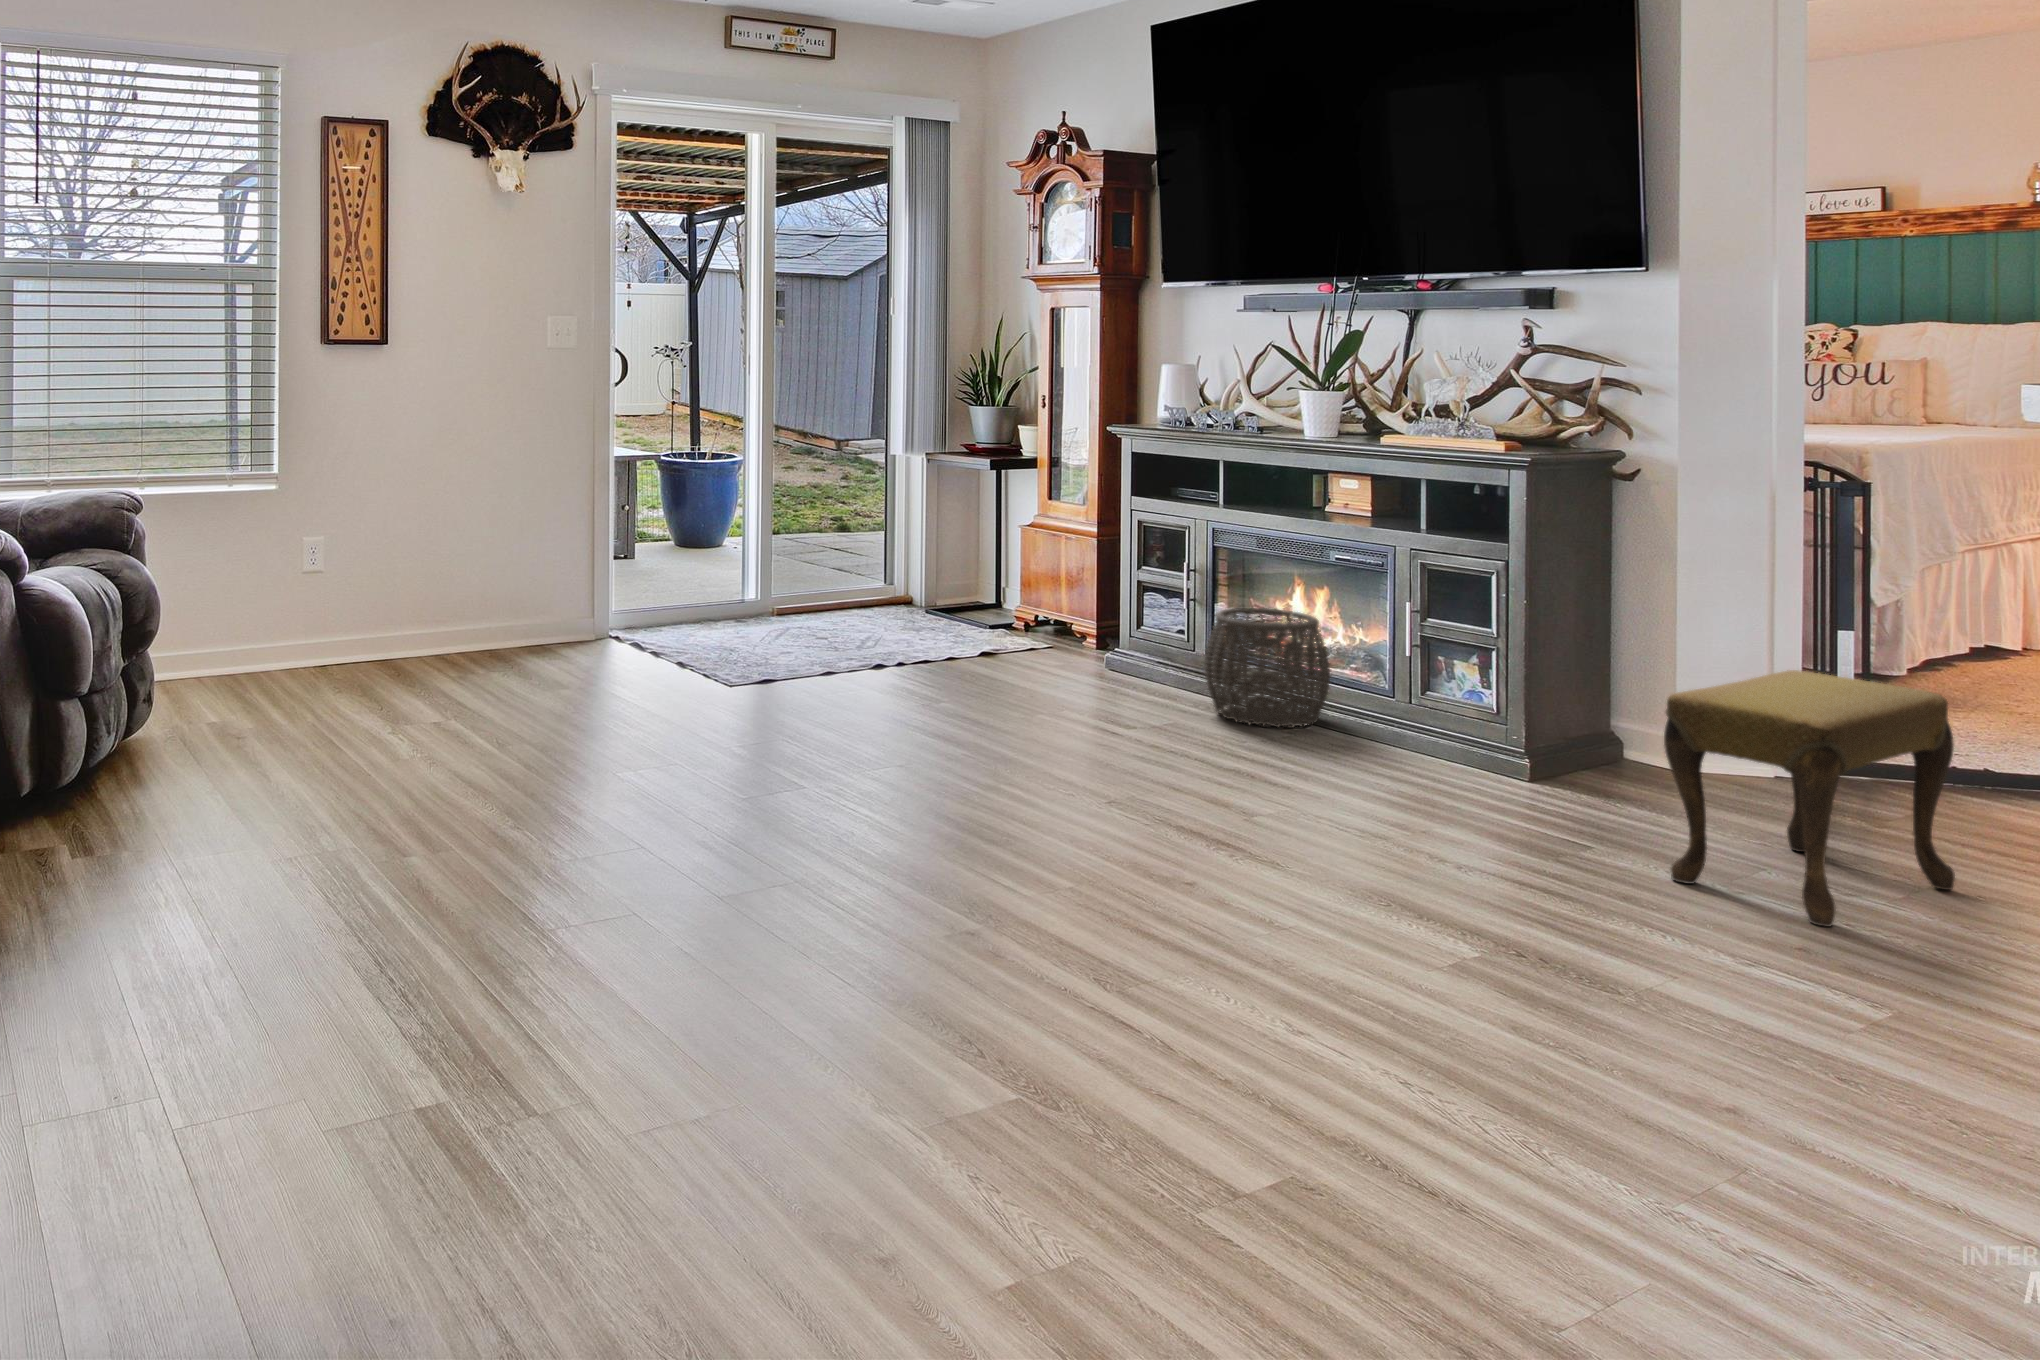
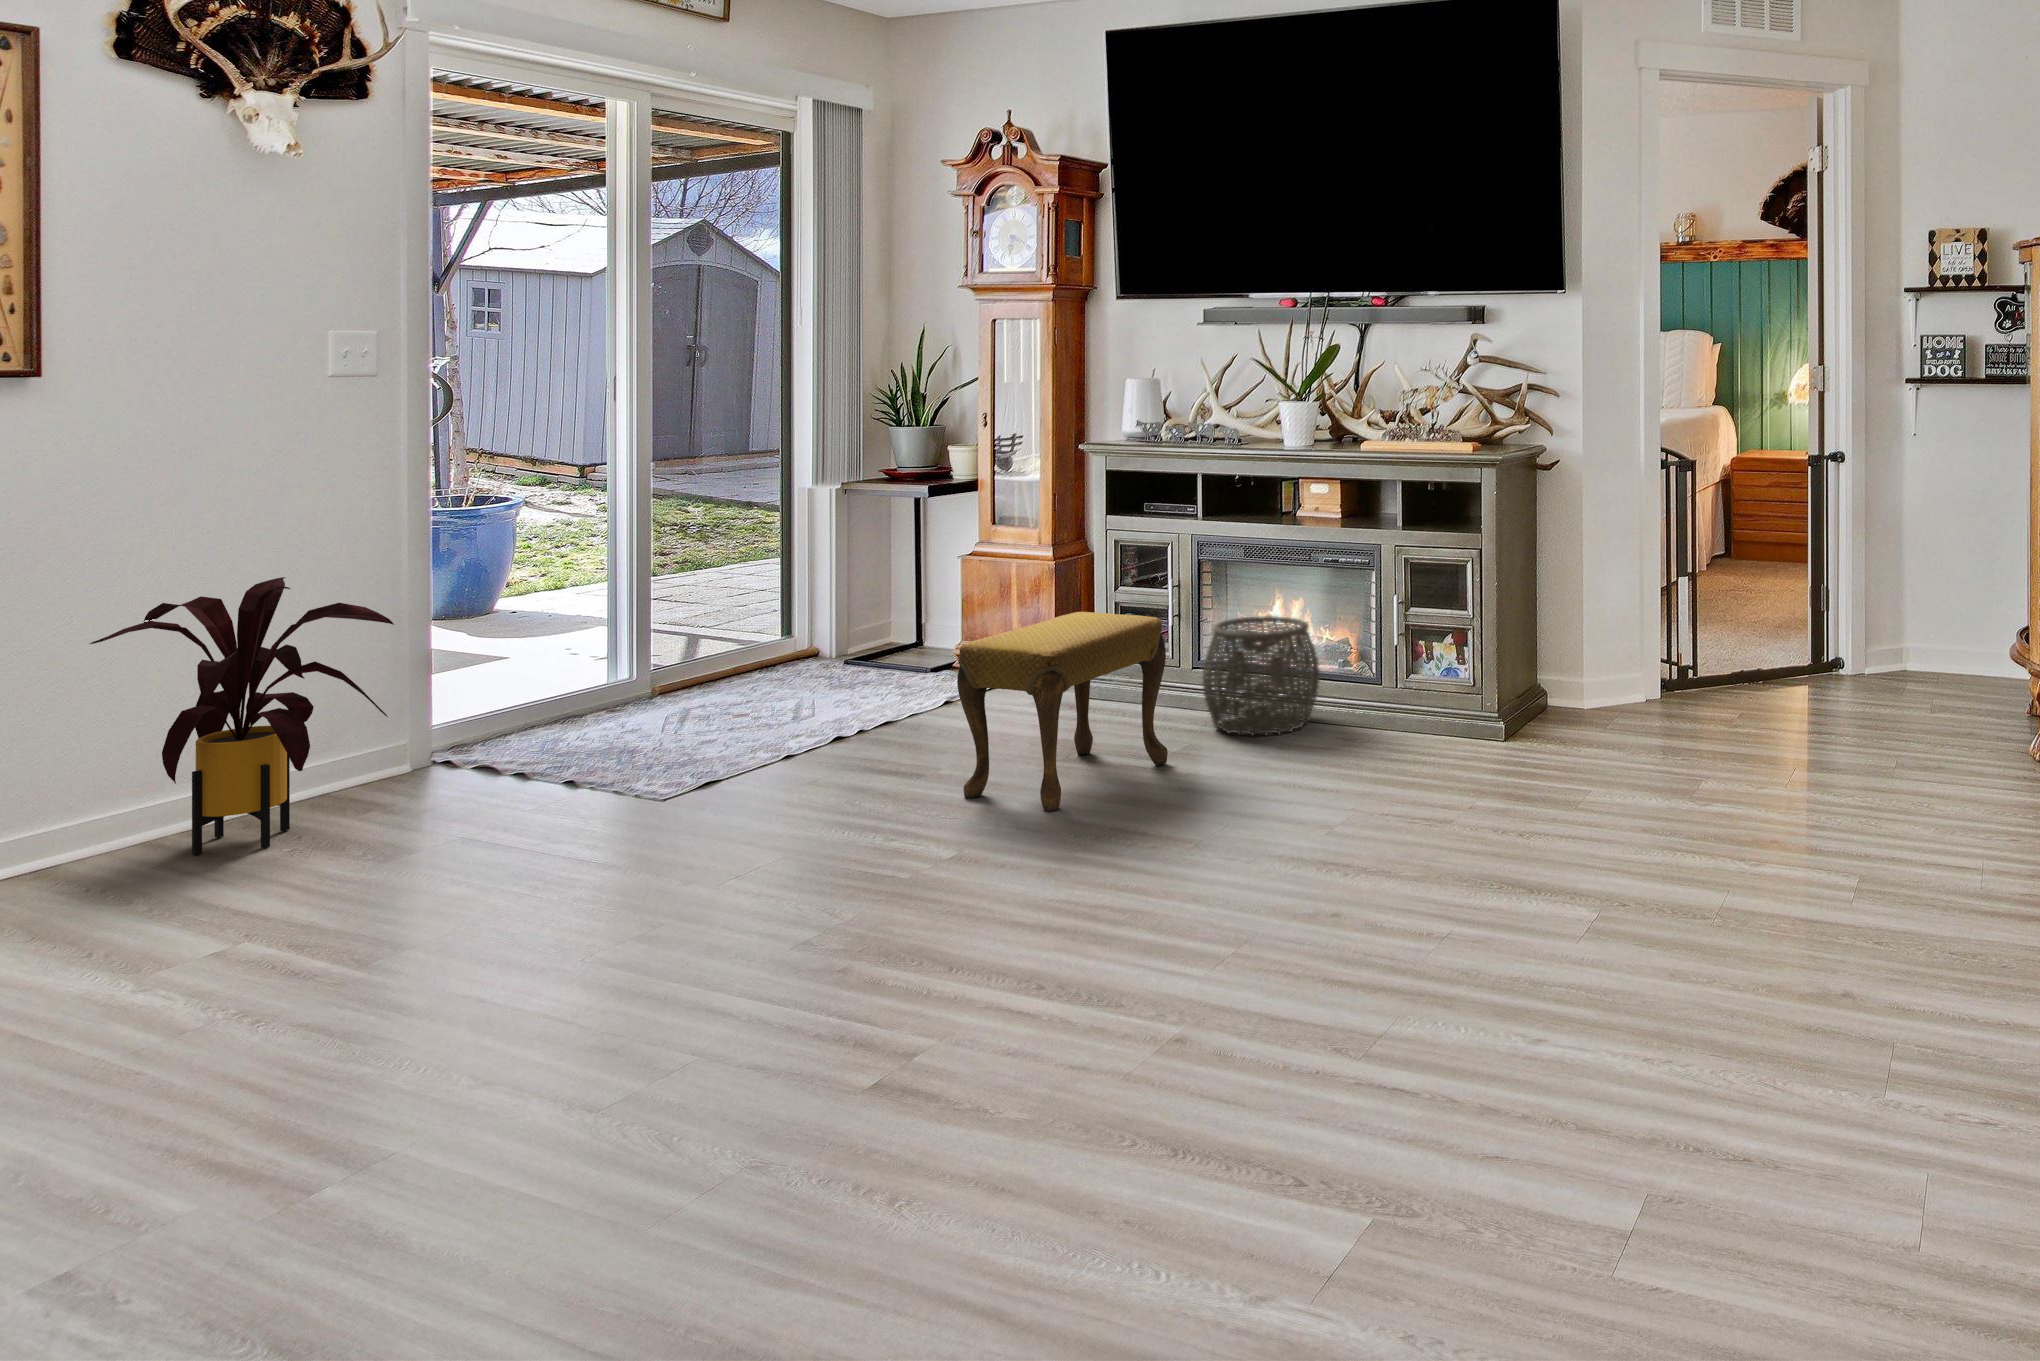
house plant: none [404,492,566,678] -> present [90,577,394,855]
footstool: present [1664,670,1955,927] -> present [957,612,1168,811]

